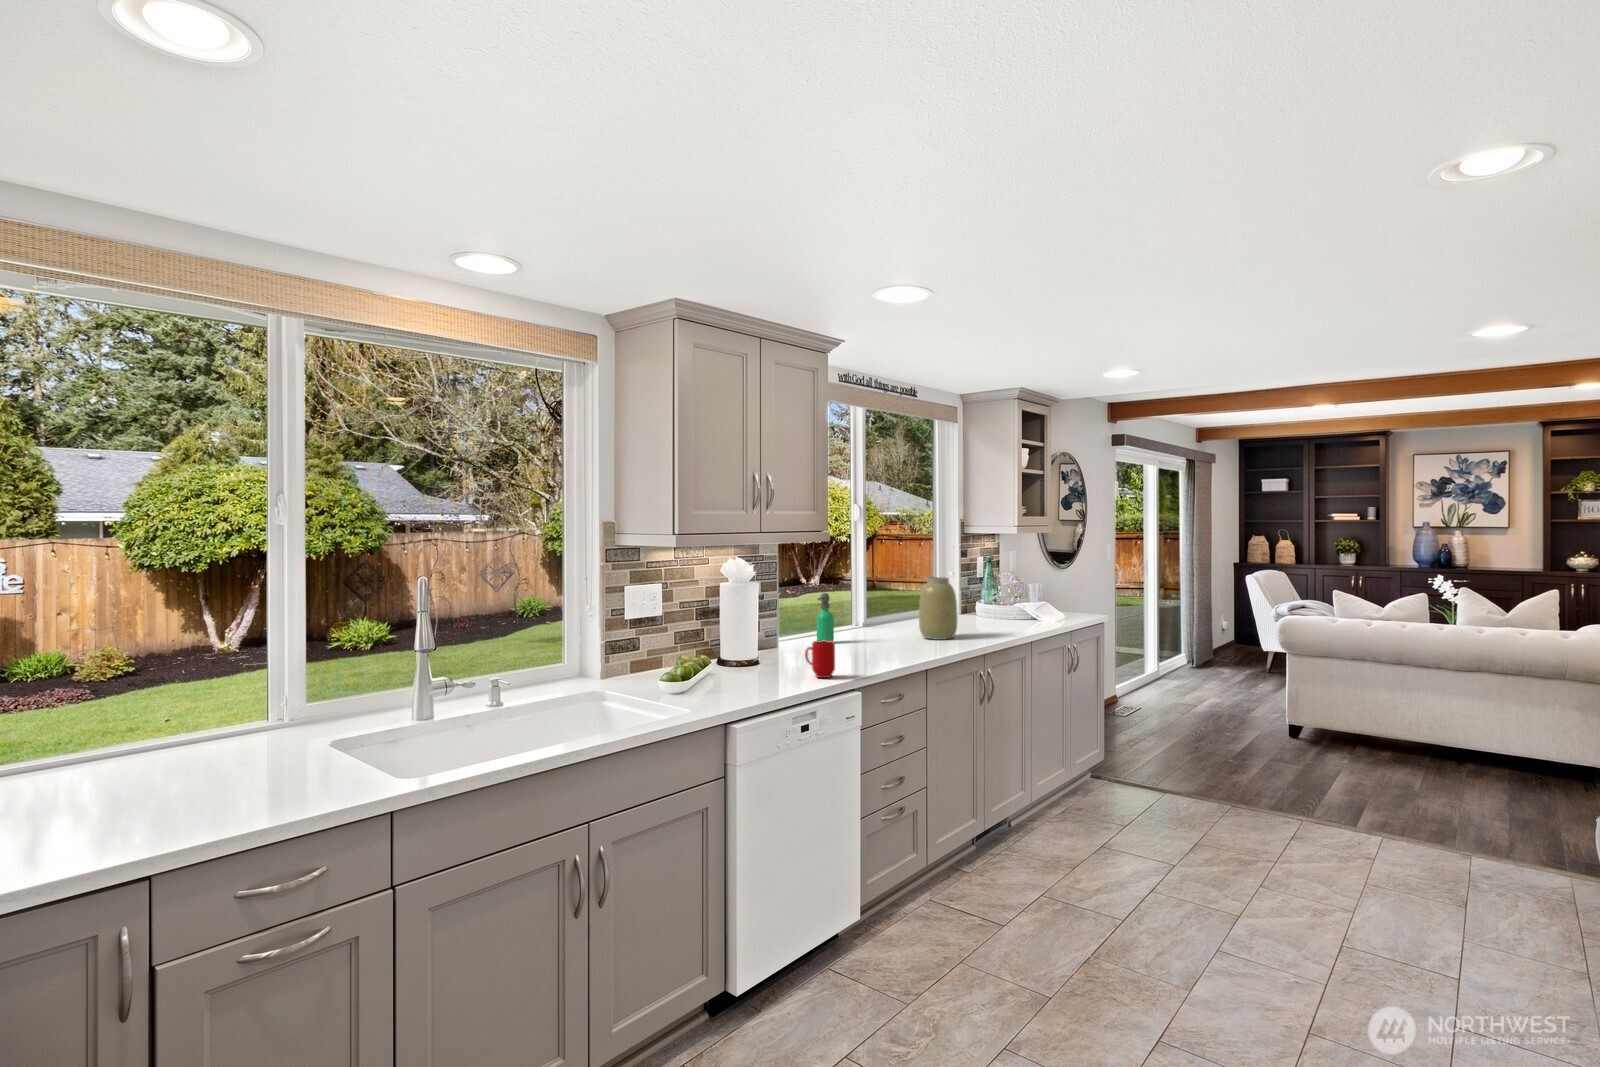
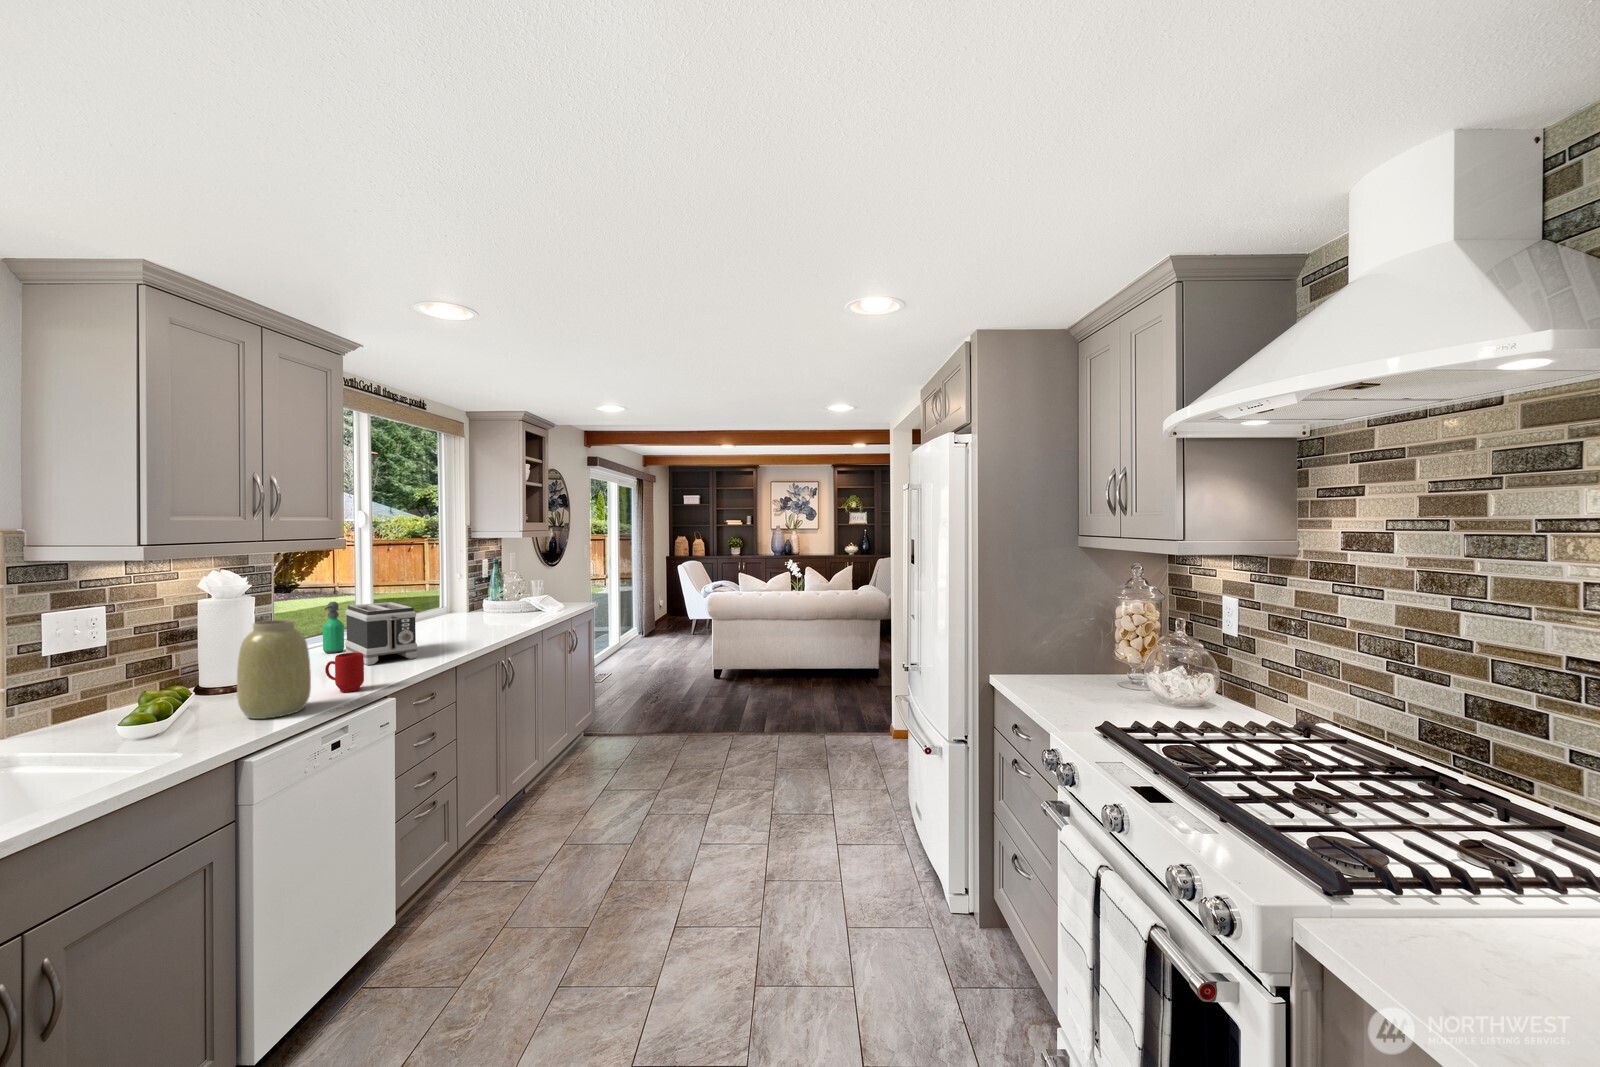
vase: present [919,577,958,640] -> present [237,620,311,719]
toaster: none [833,597,891,657] -> present [345,602,418,665]

